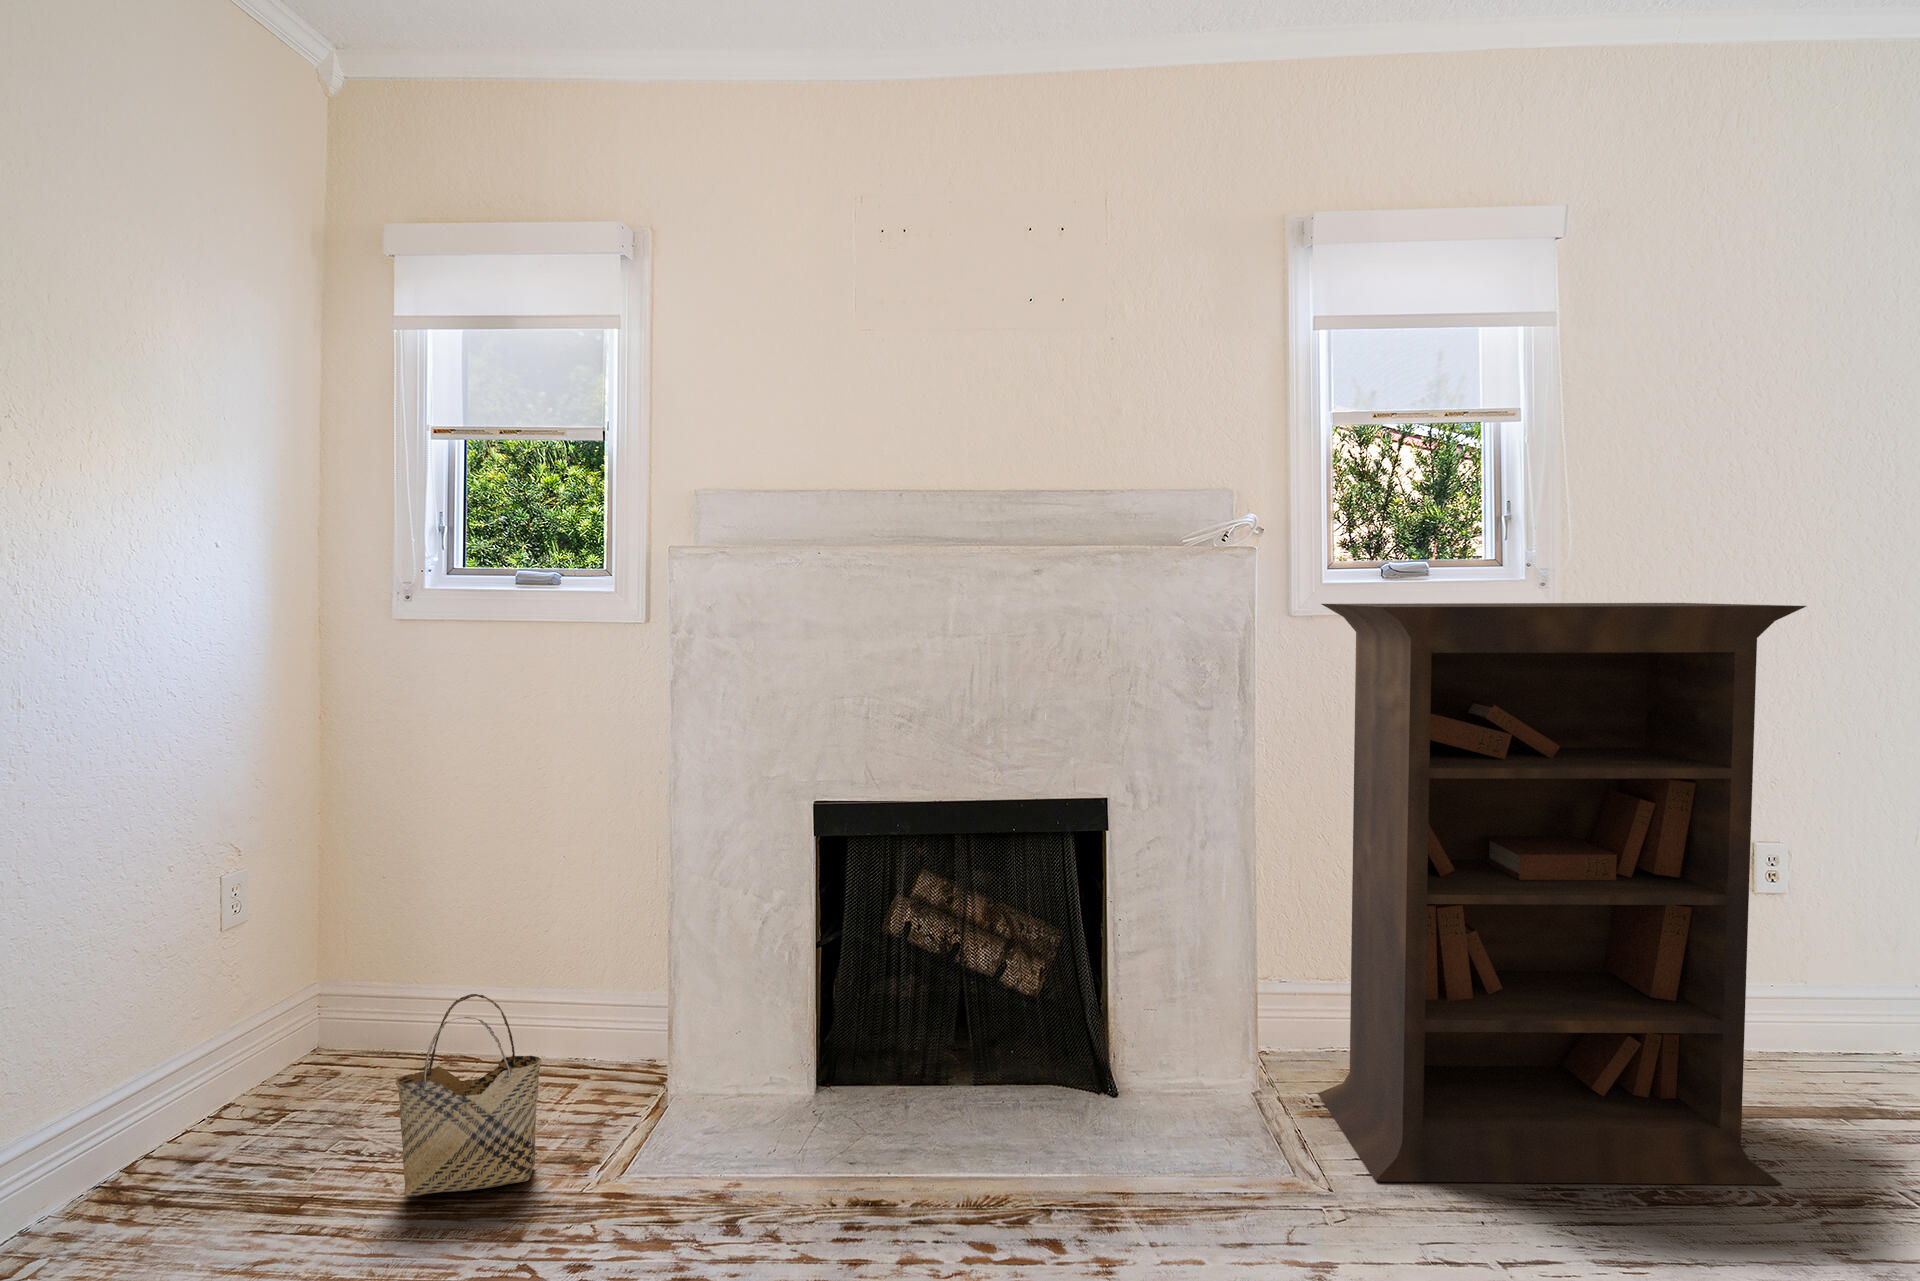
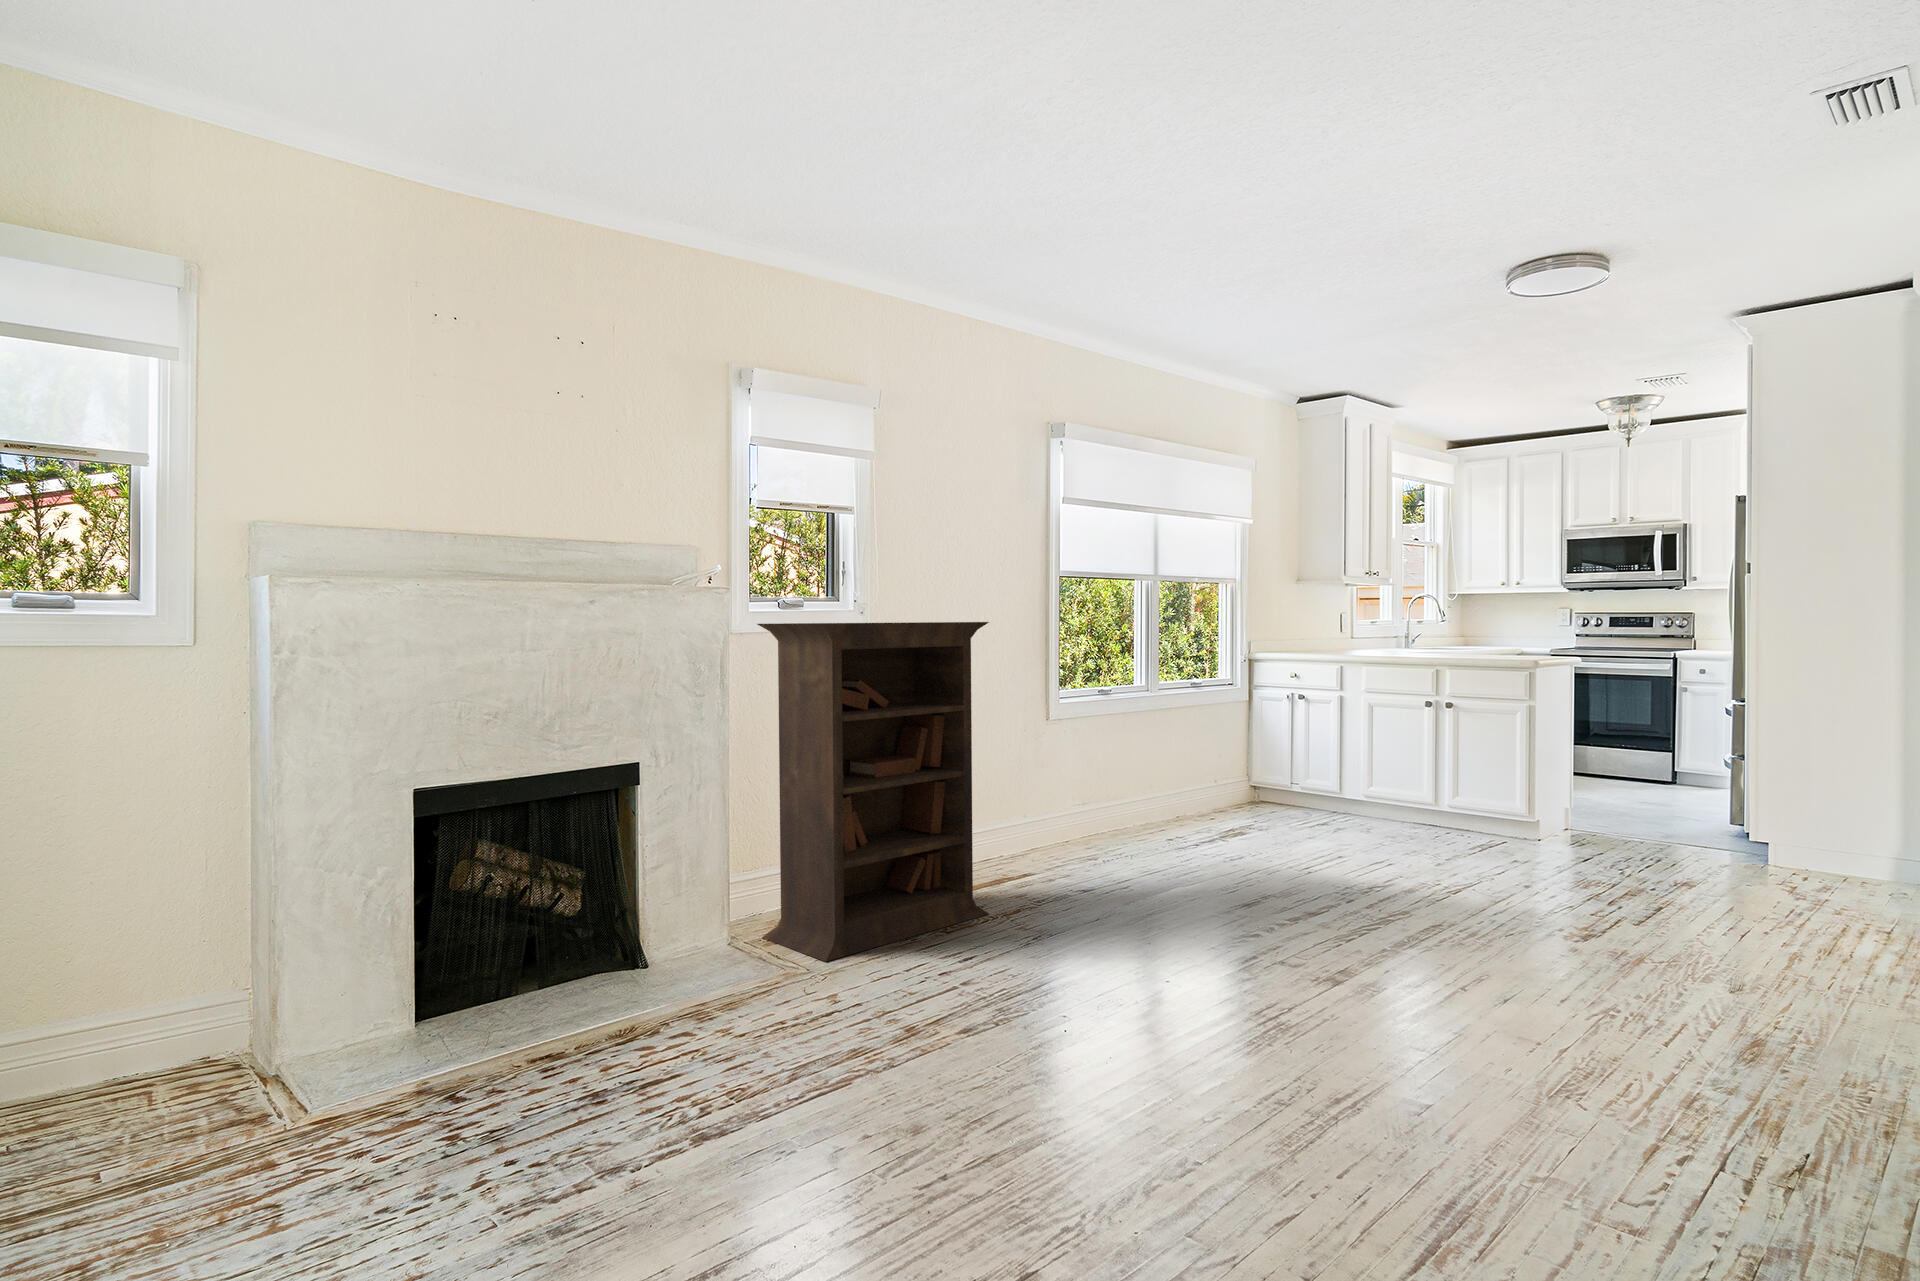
woven basket: present [395,994,541,1197] -> none [75,993,224,1189]

